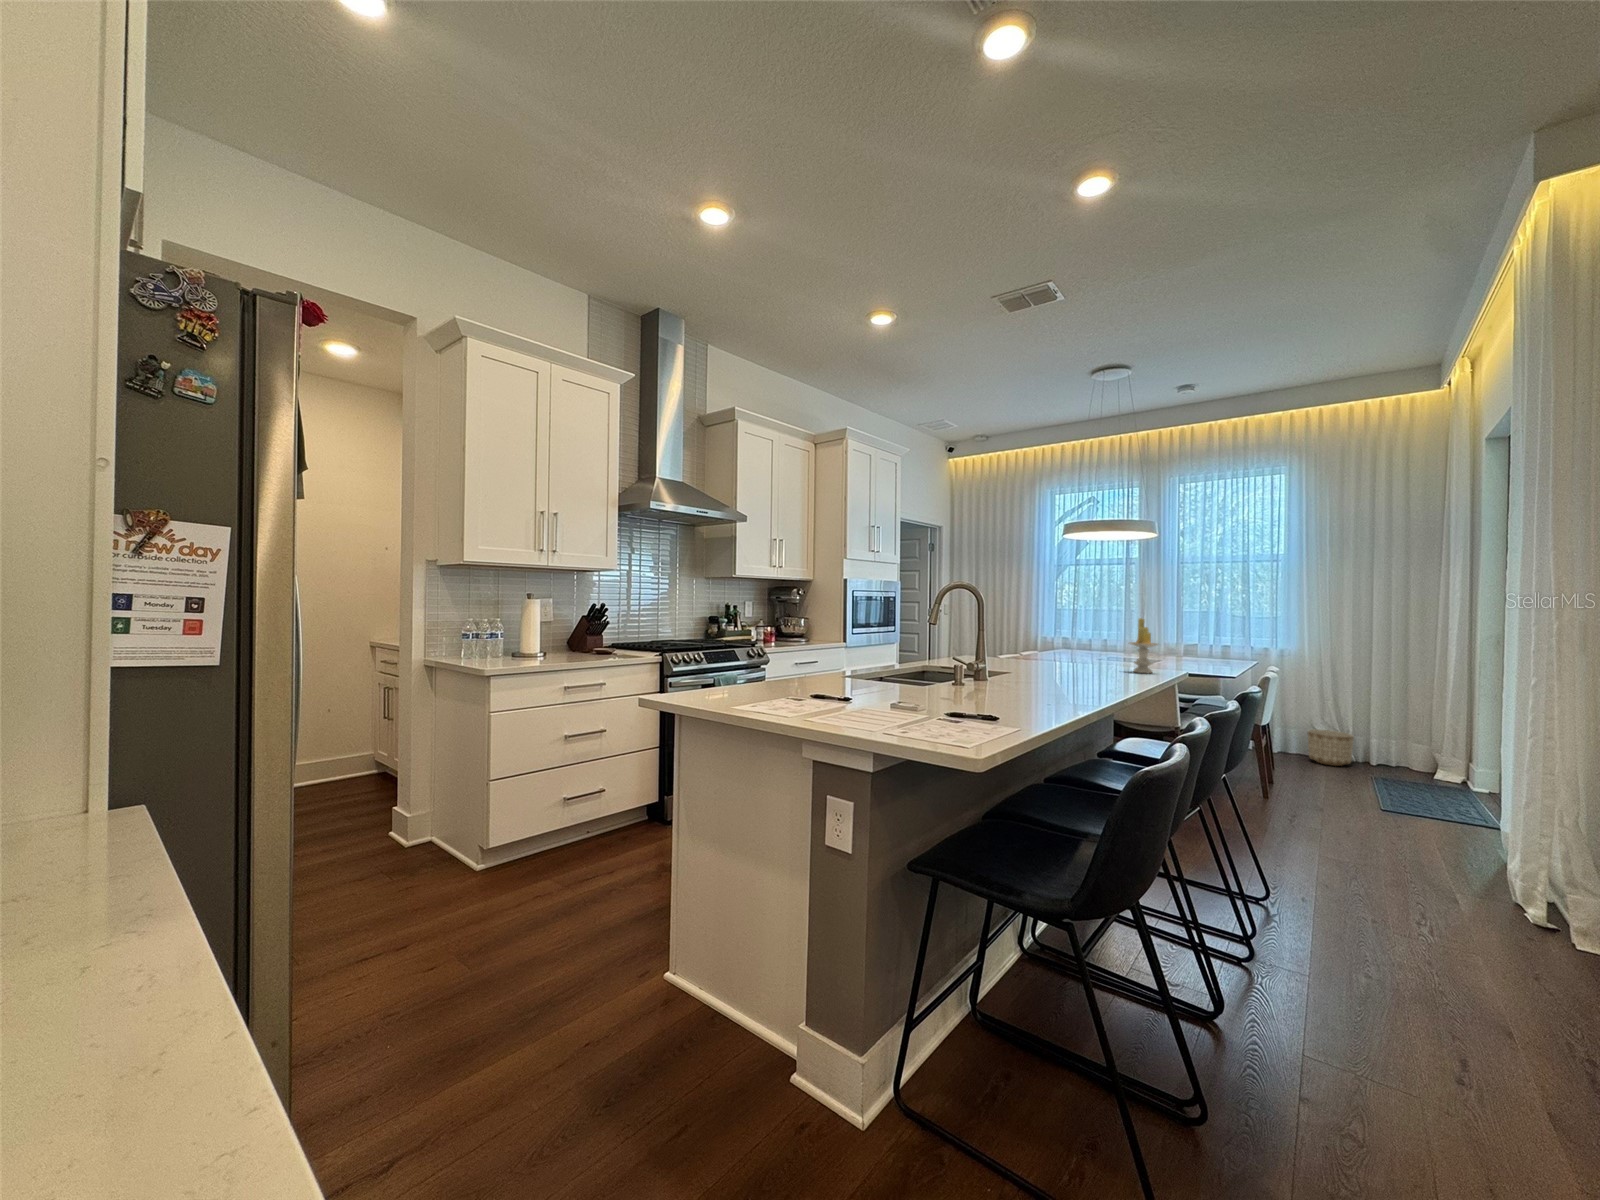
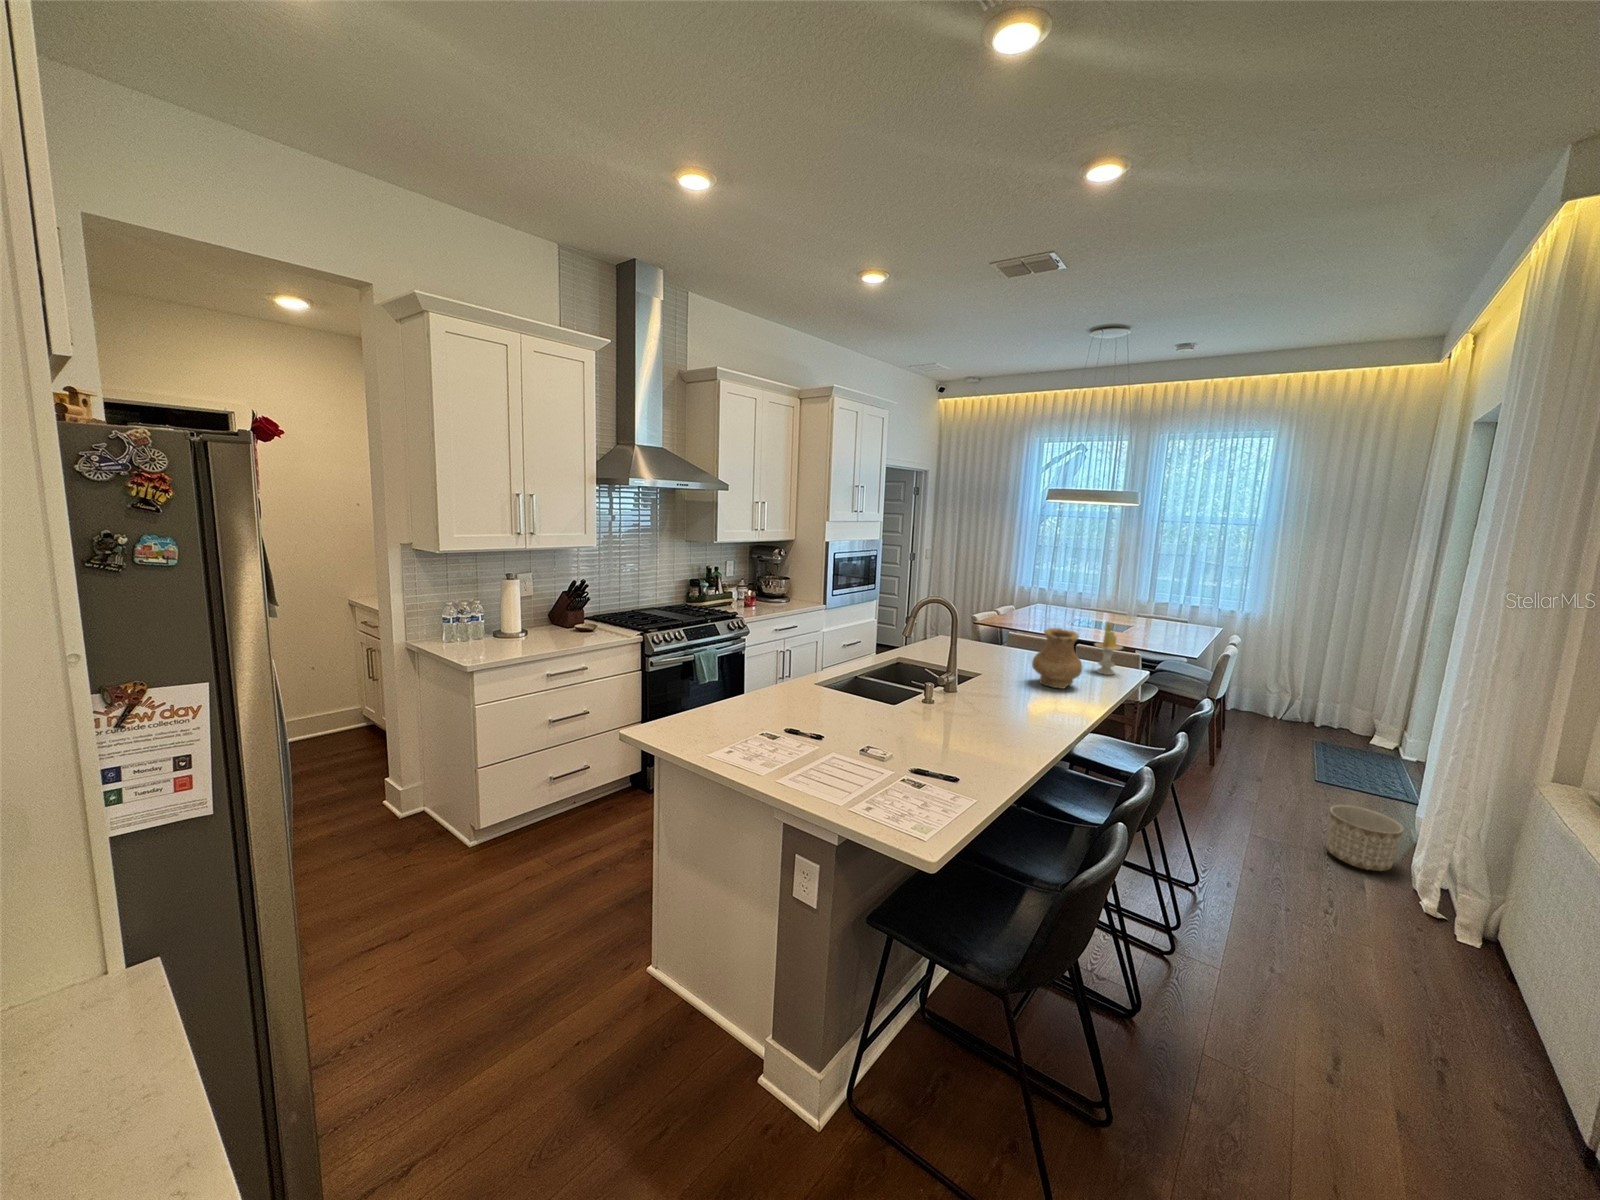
vase: none [1065,617,1119,678] -> present [1032,628,1082,689]
planter: present [1307,729,1354,766] -> present [1326,805,1403,871]

